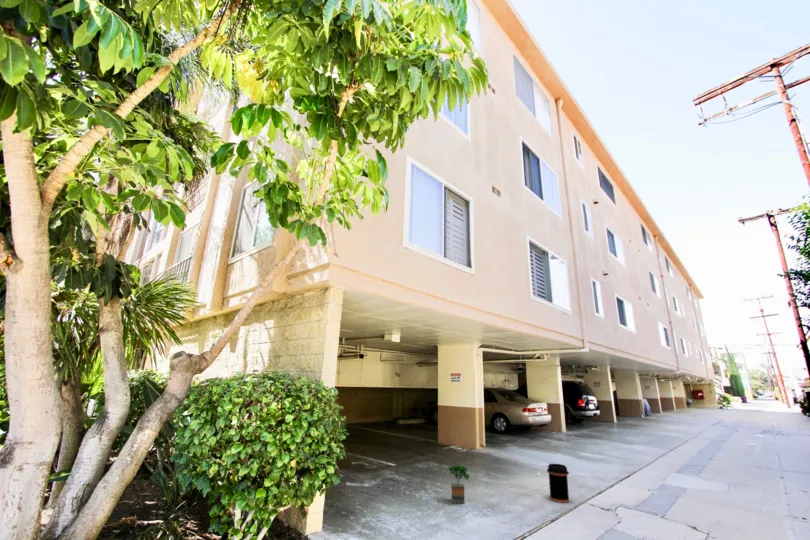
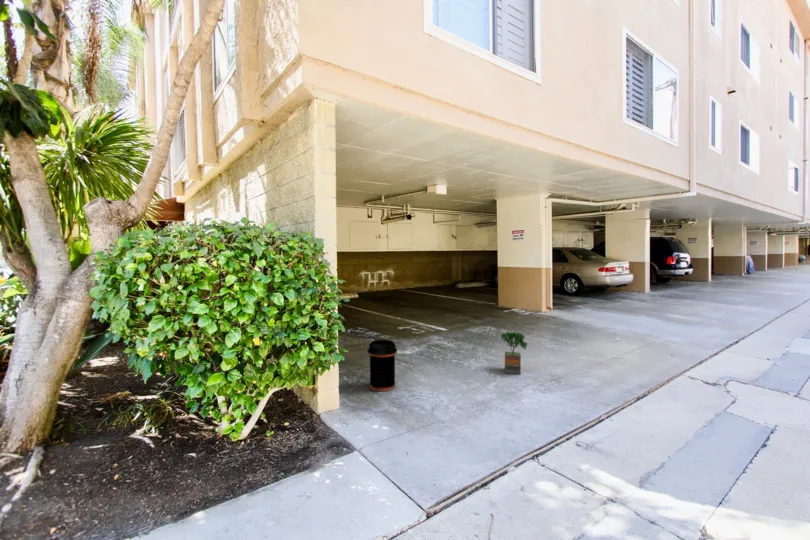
trash can: present [547,464,569,502] -> present [368,340,397,391]

